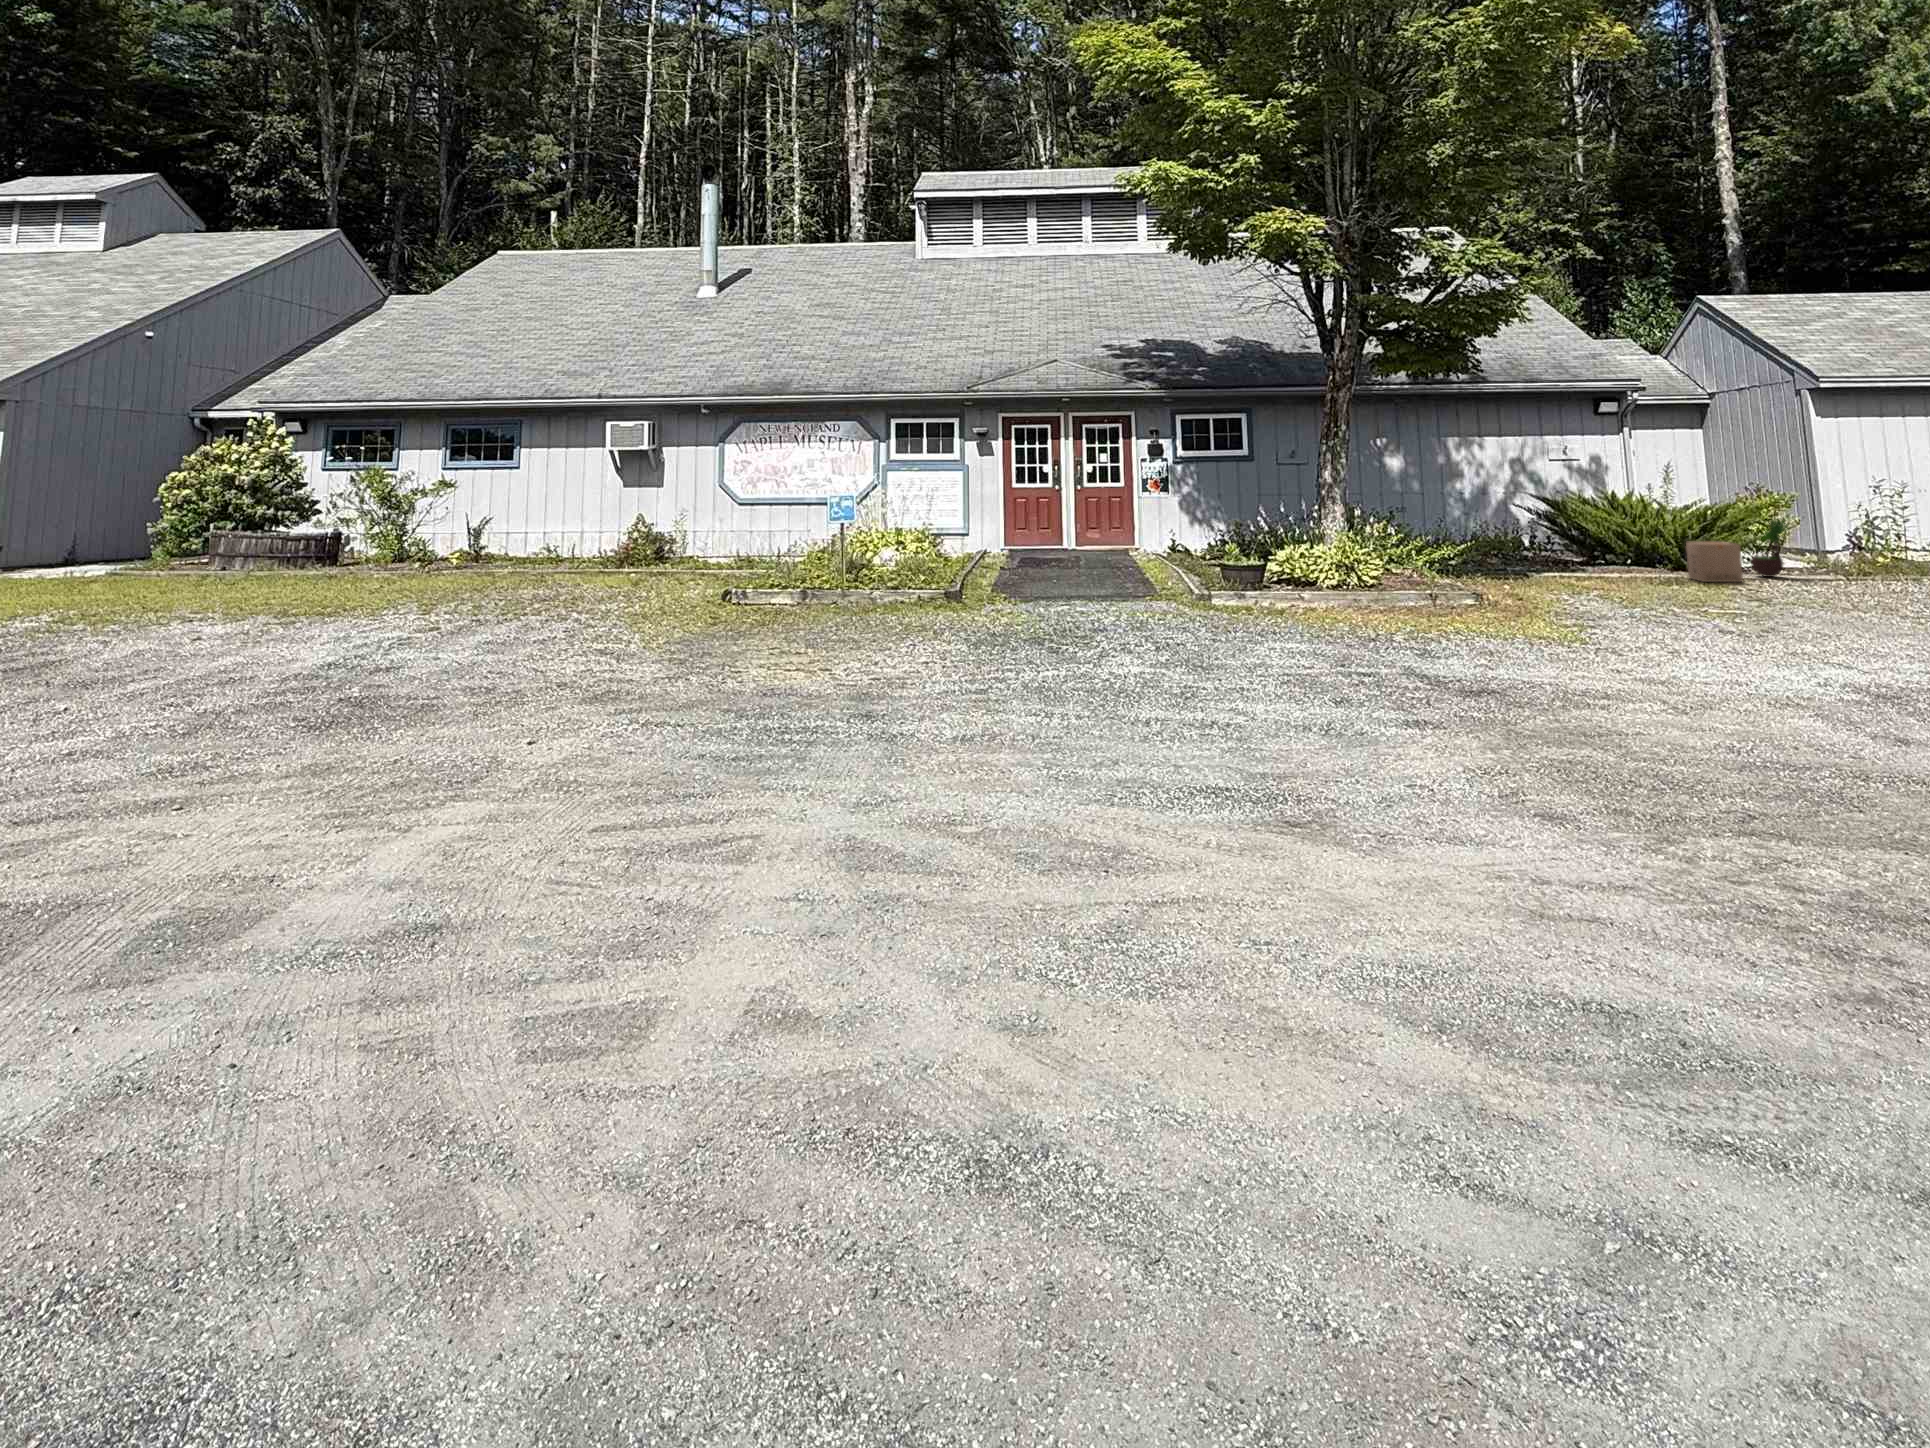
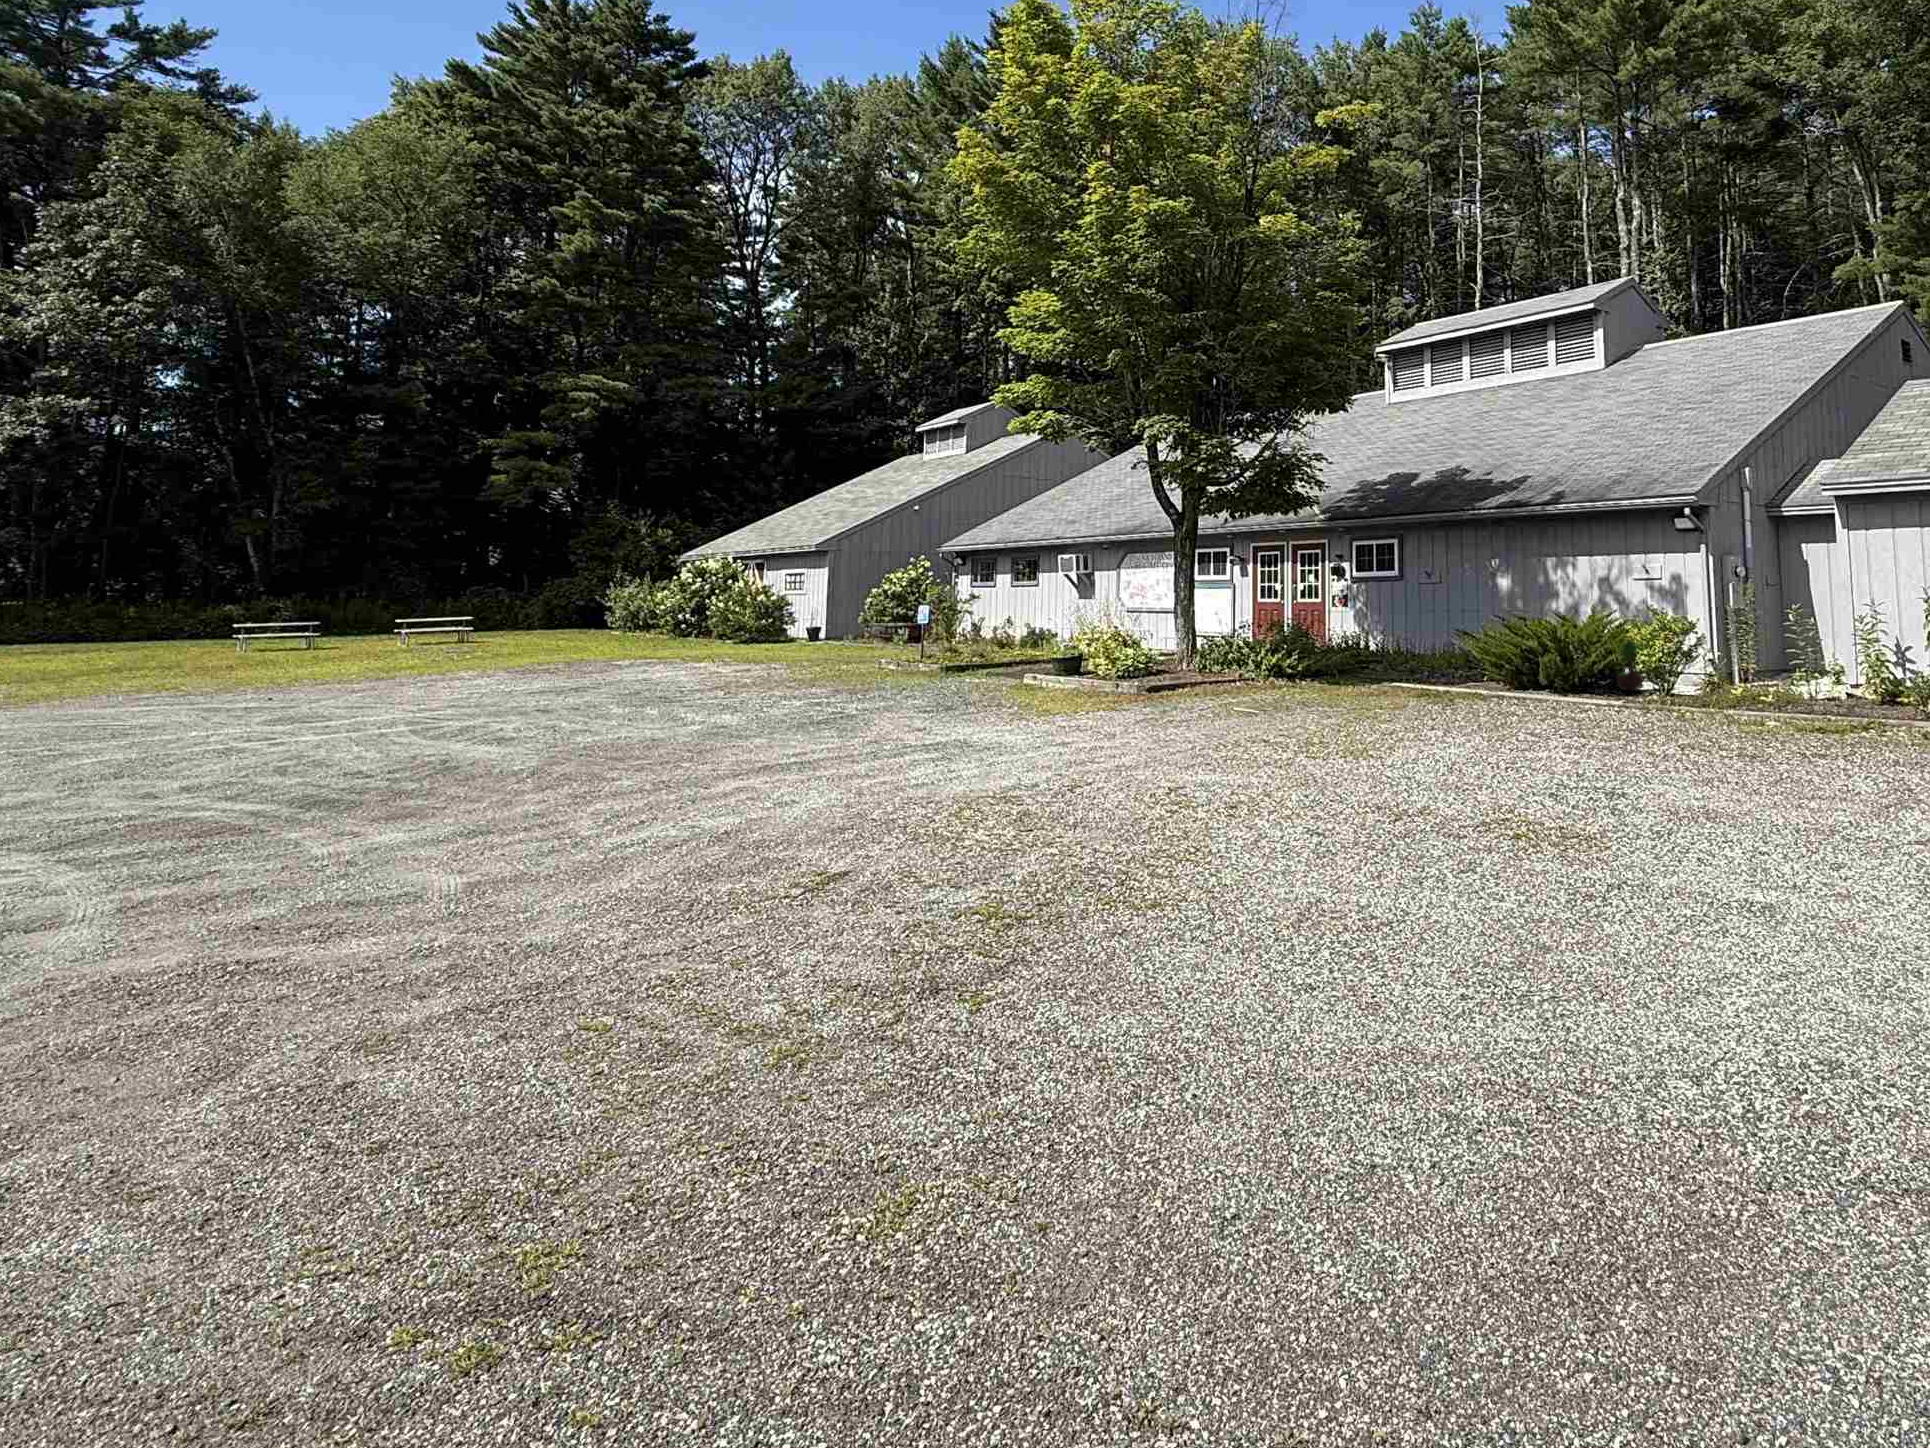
cardboard box: present [1686,542,1743,582] -> none [1538,657,1586,693]

